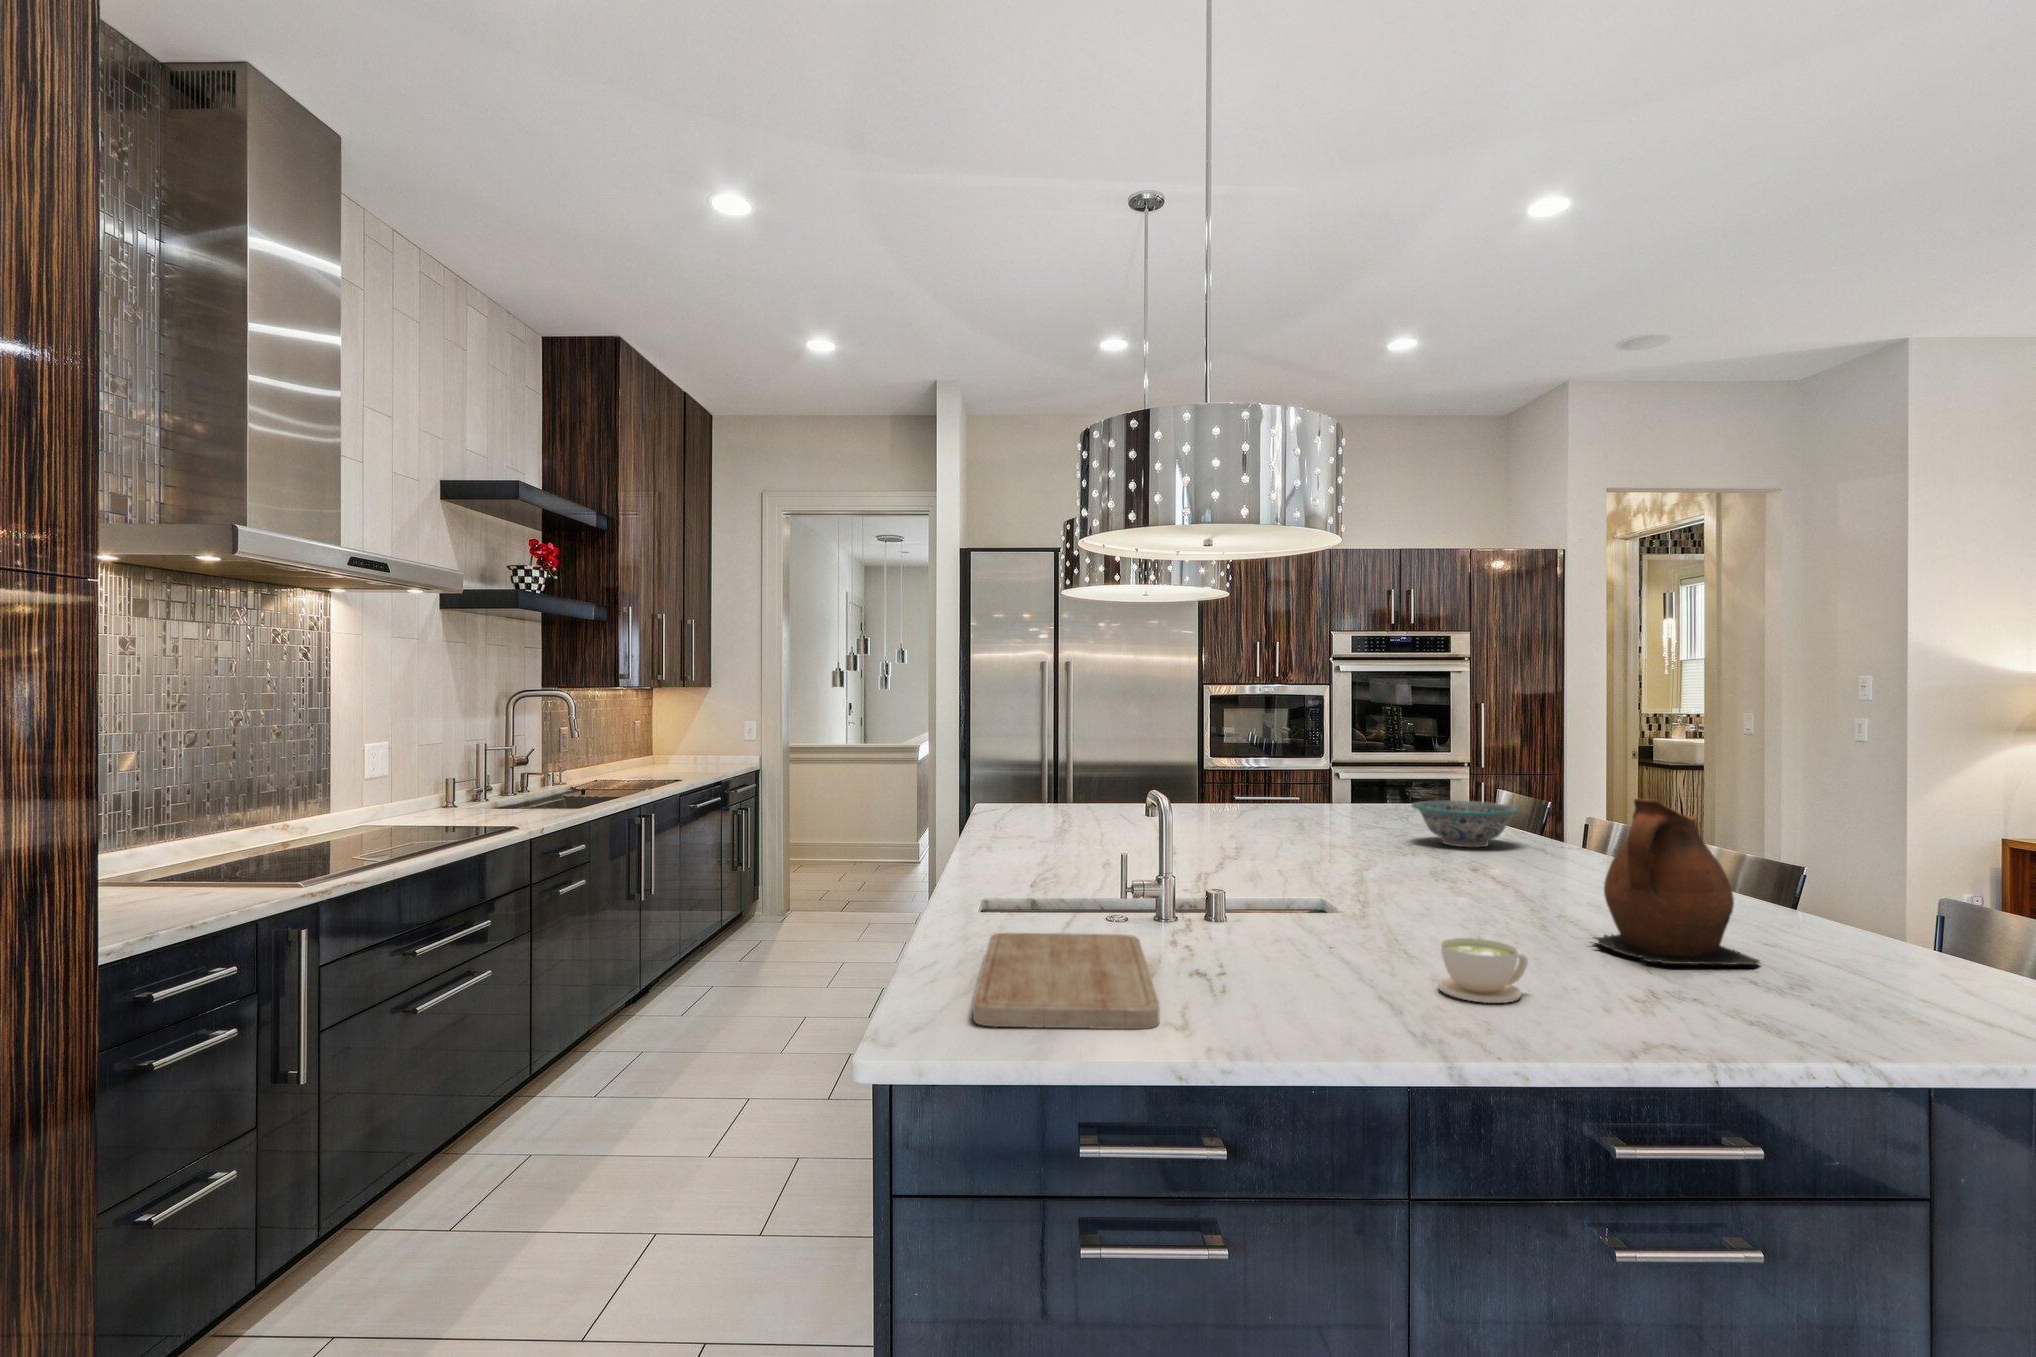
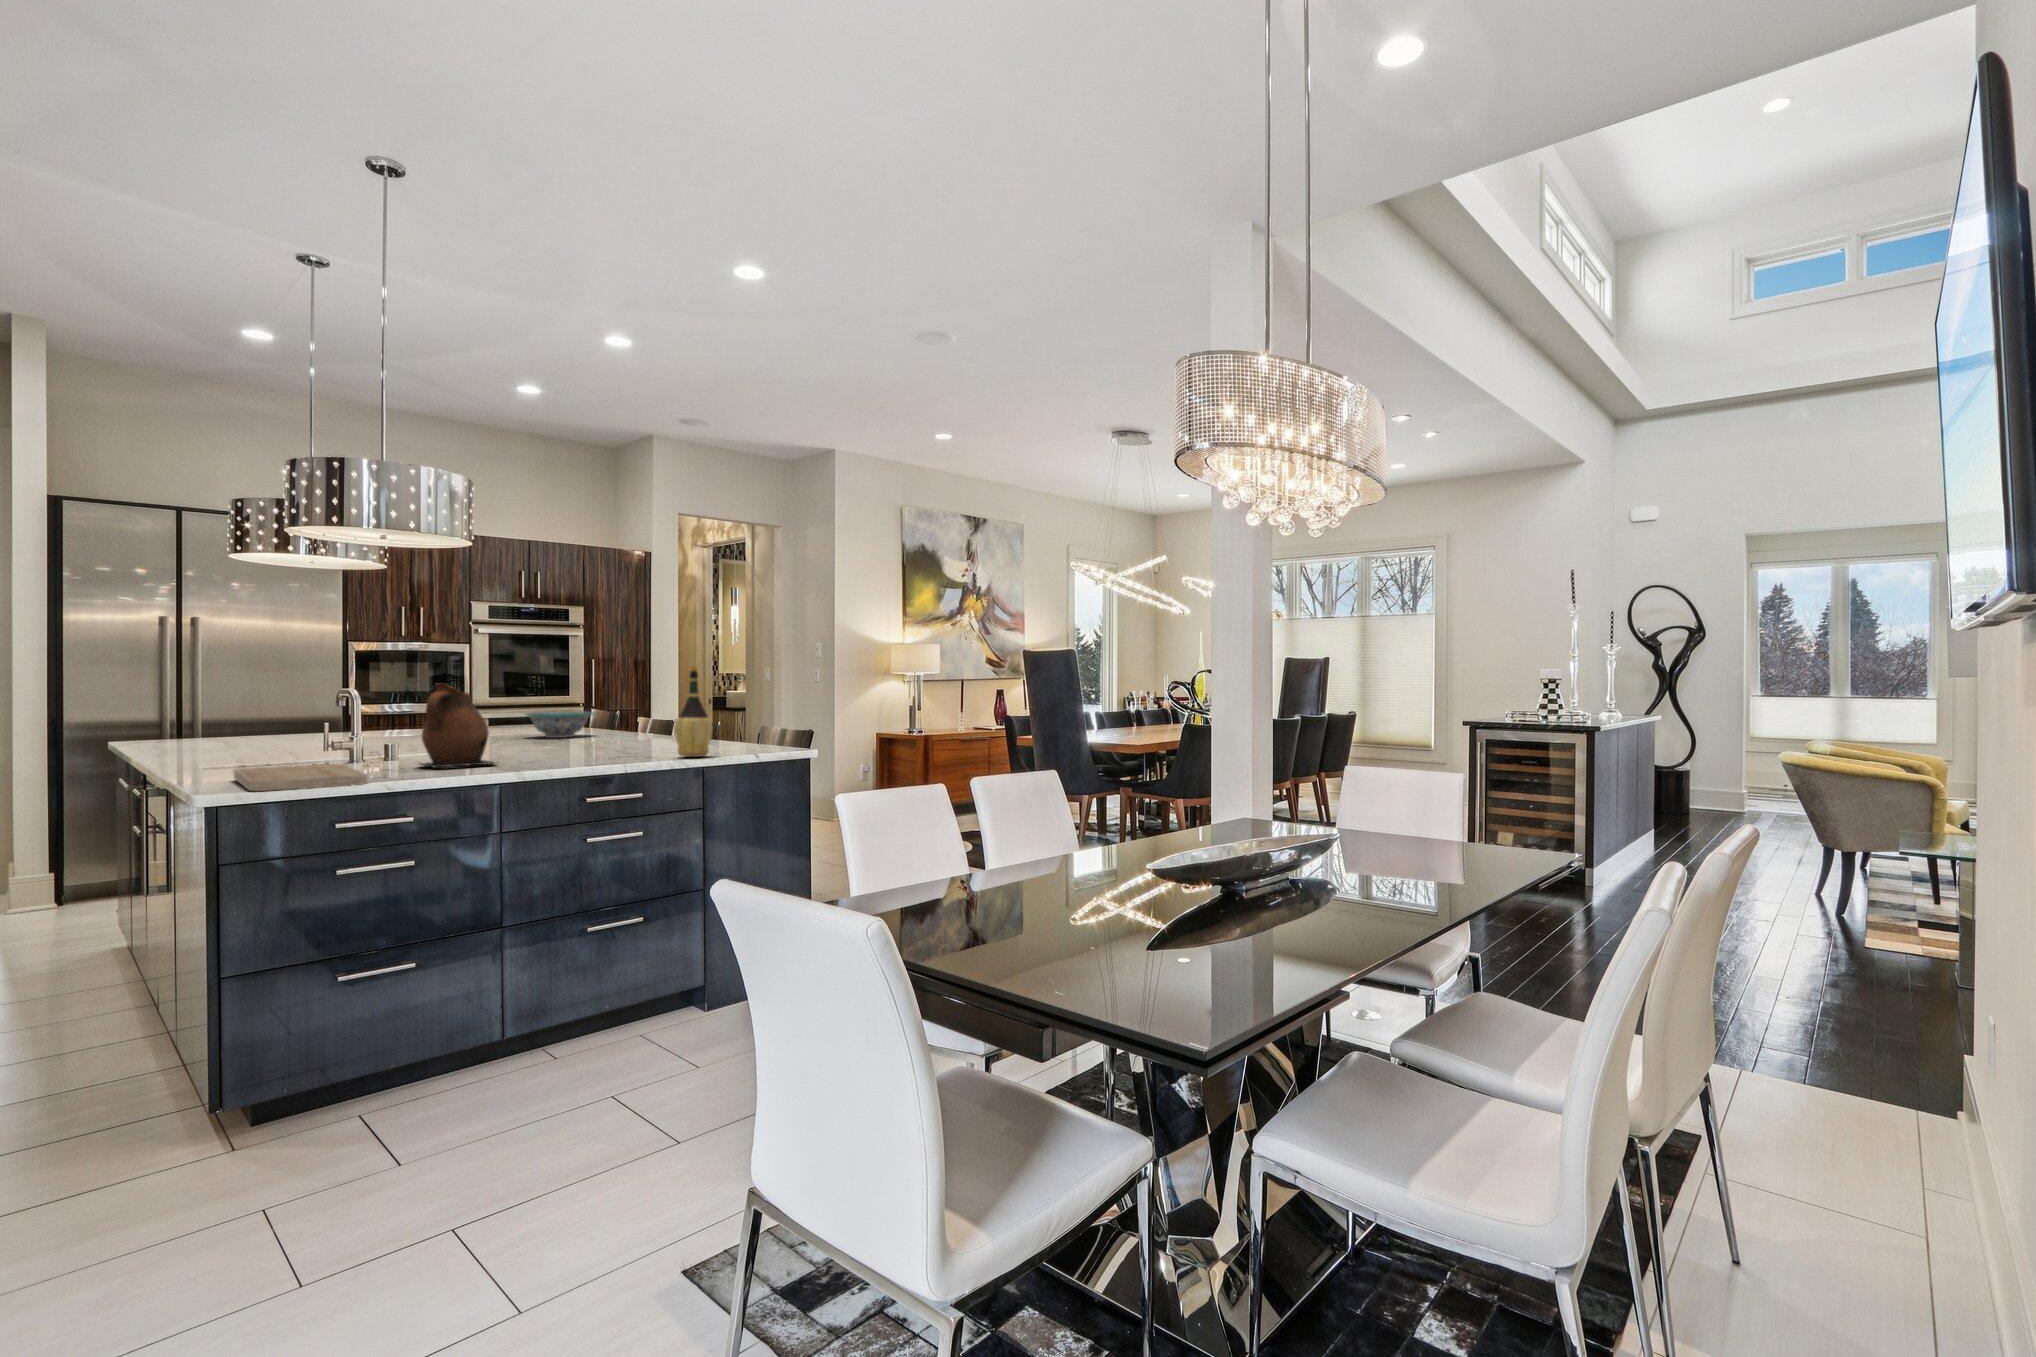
wine bottle: none [1788,779,1904,1010] -> present [674,665,713,757]
ceramic pitcher: present [1593,799,1760,966] -> present [420,684,495,767]
coffee cup: present [1438,938,1528,1003] -> none [519,744,562,768]

